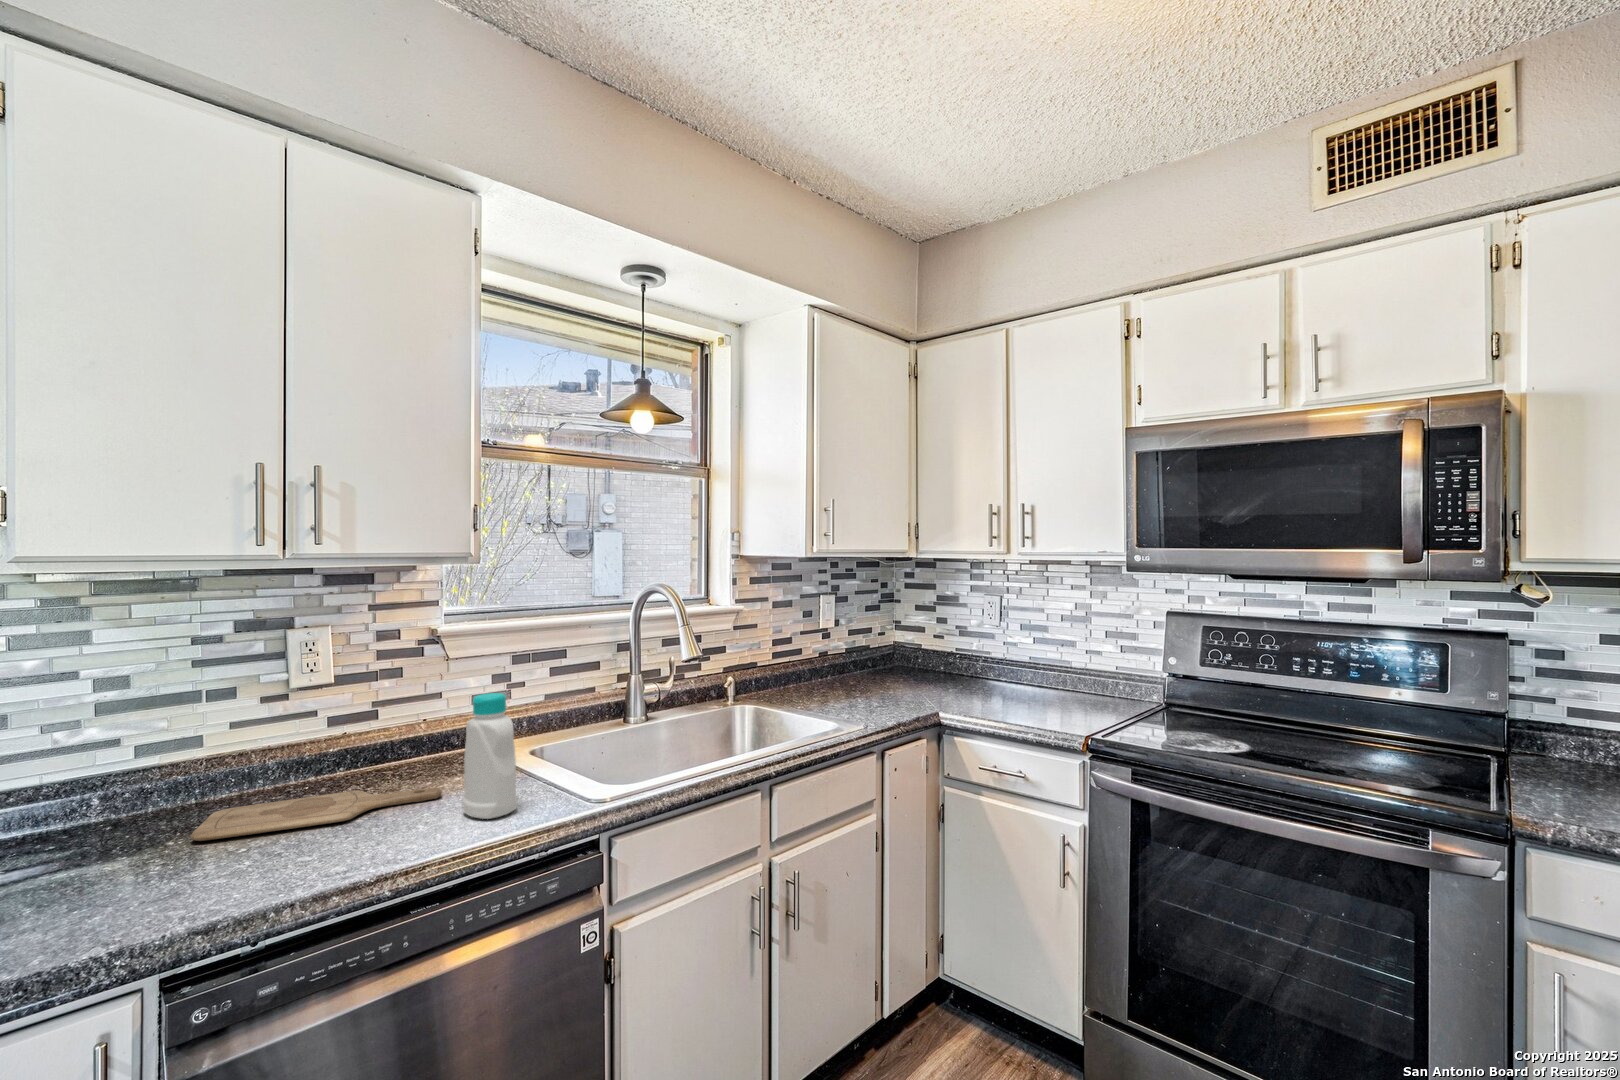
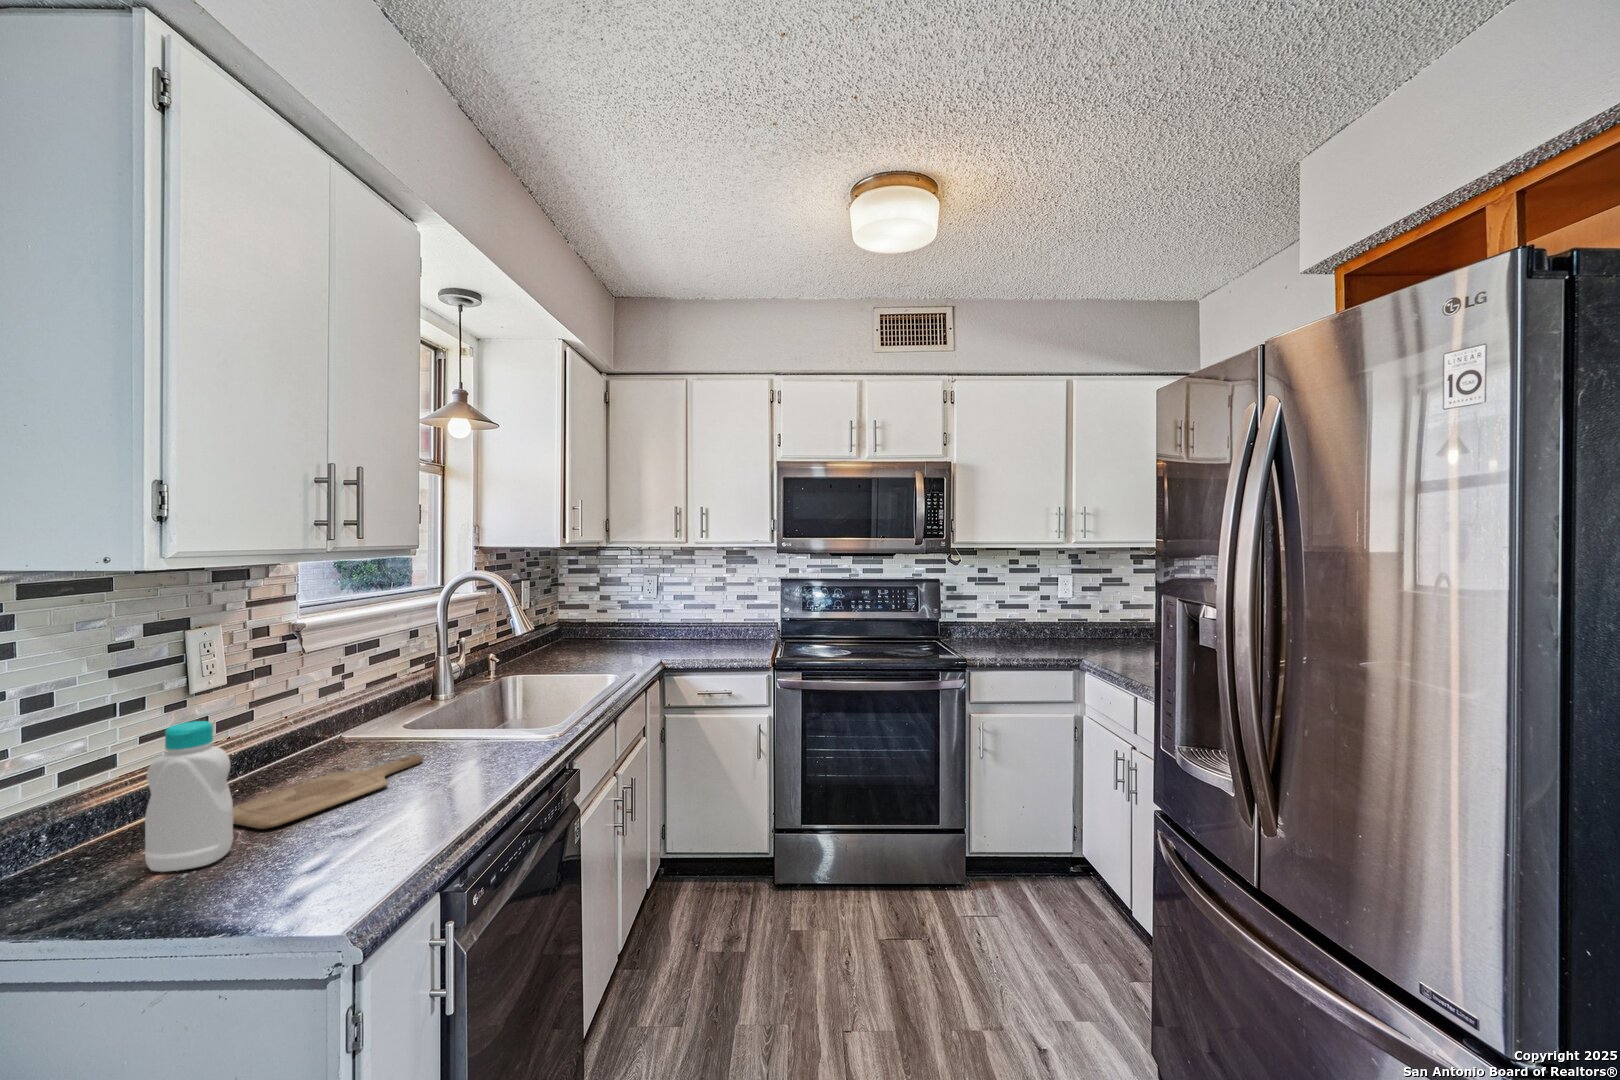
bottle: present [462,693,518,819] -> present [145,721,233,872]

